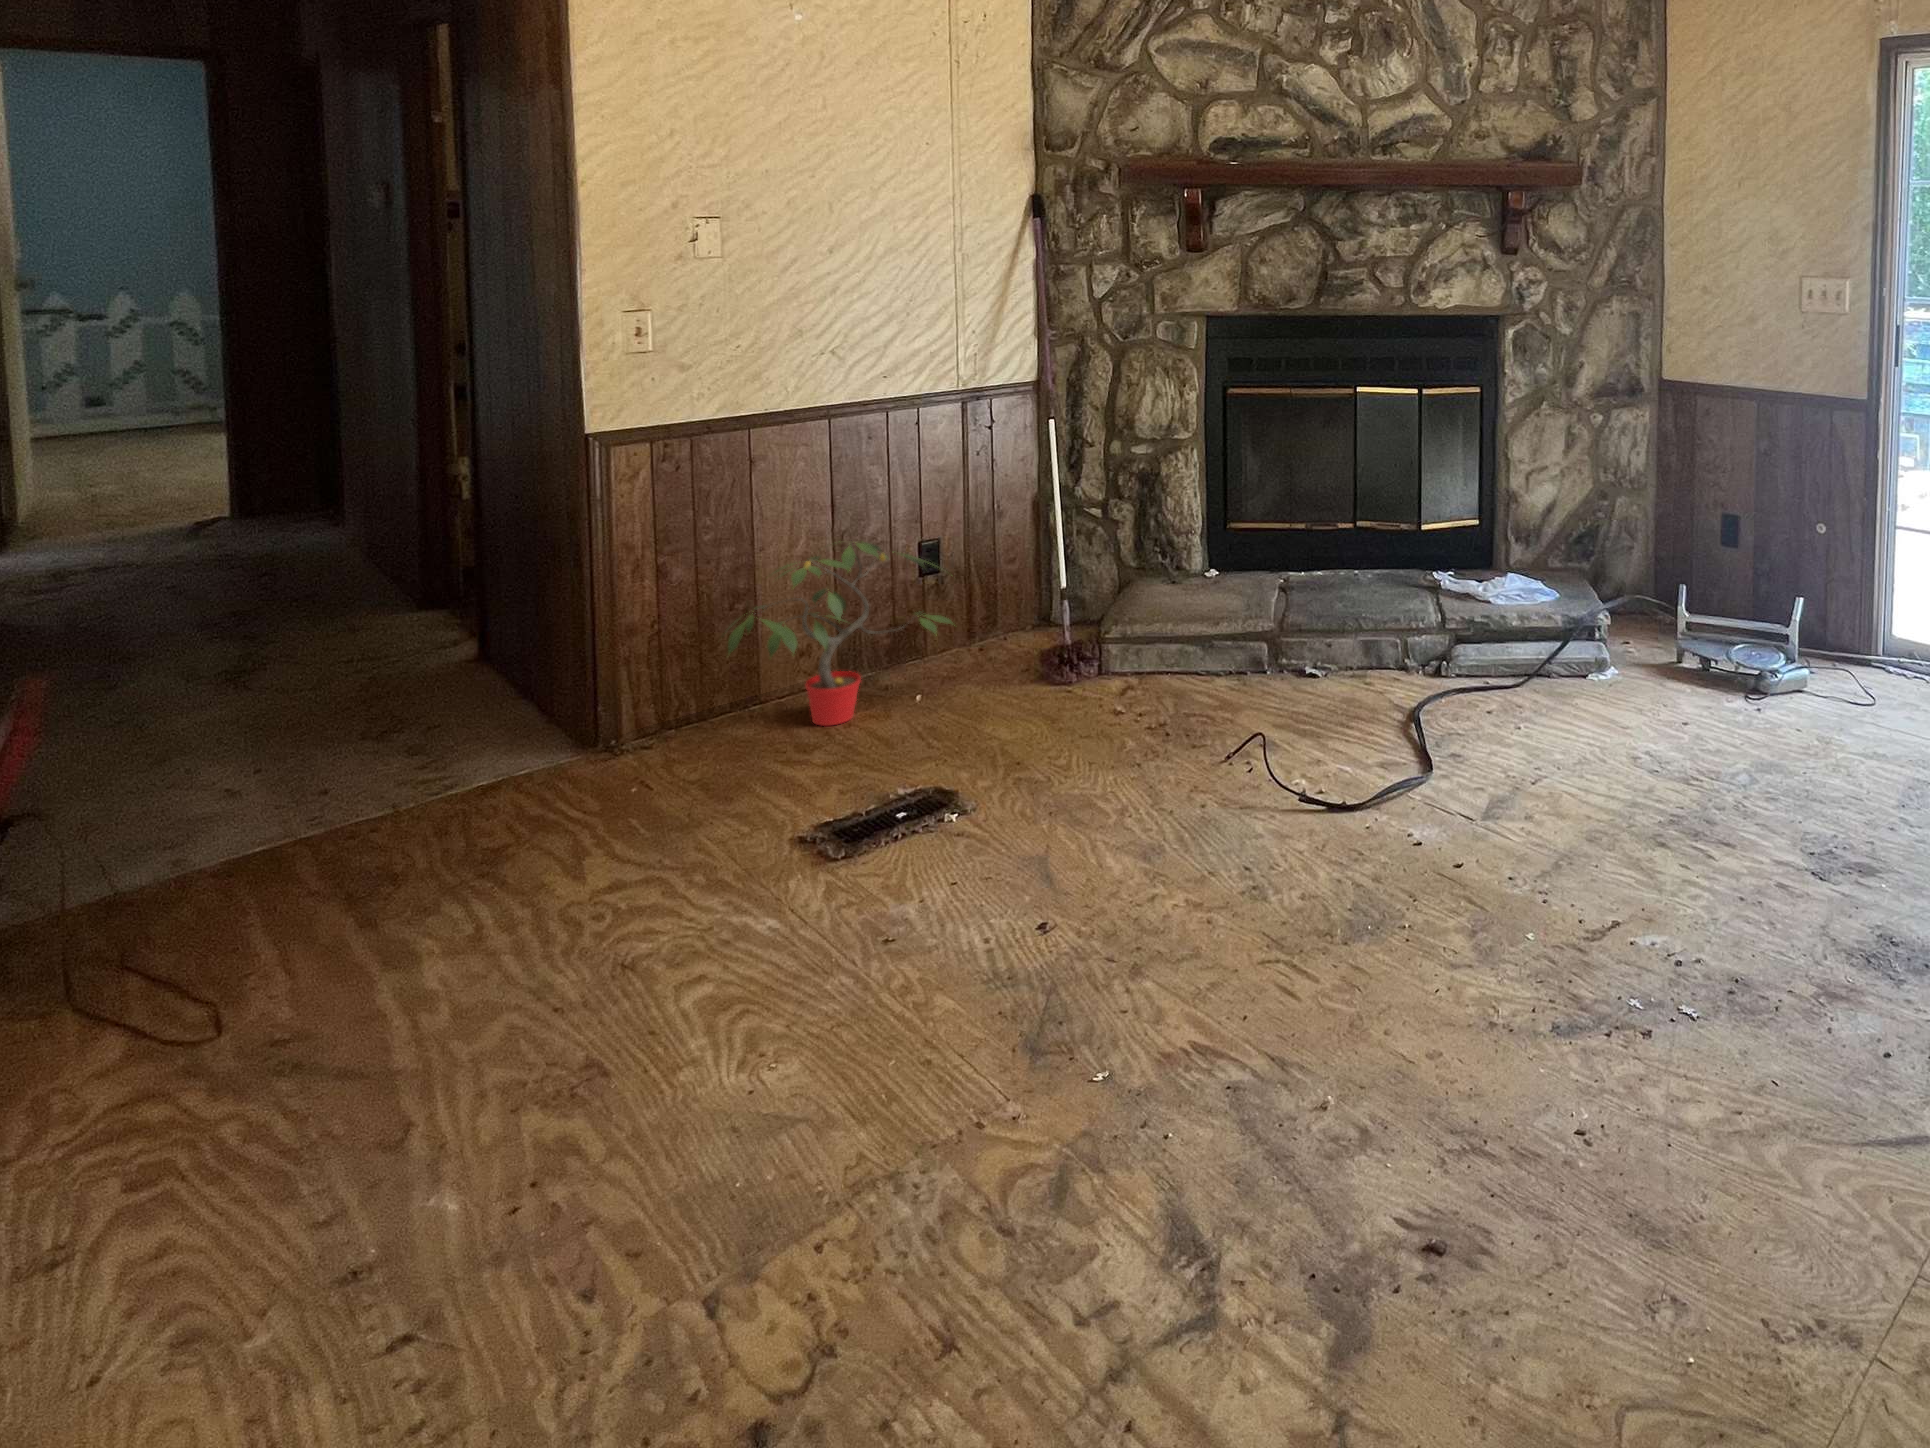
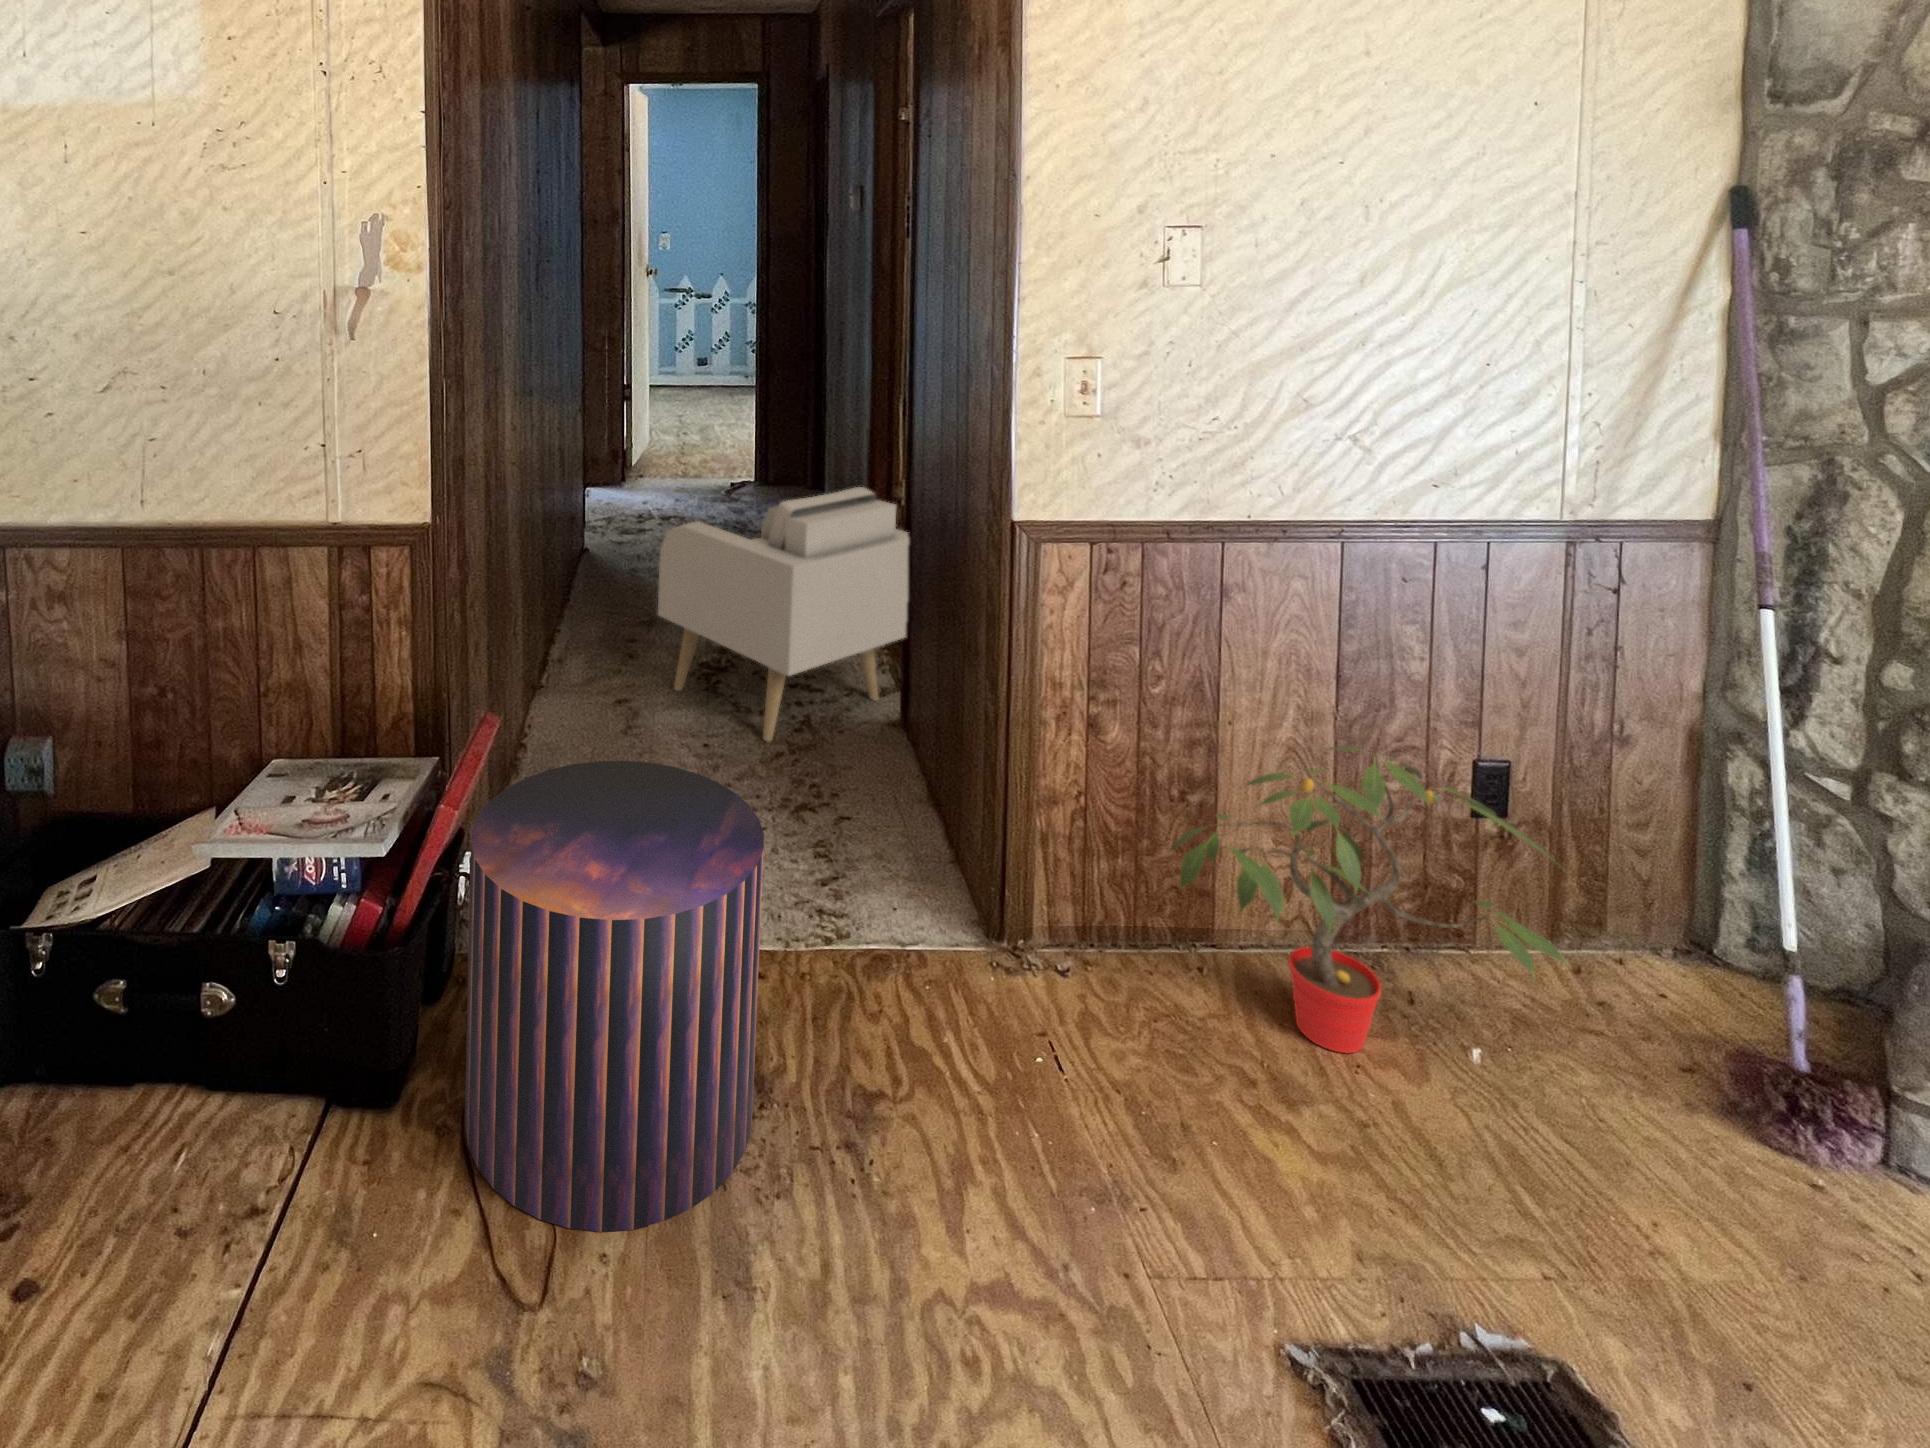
armchair: none [149,459,489,712] -> present [658,487,909,741]
pouf: none [44,672,383,1025] -> present [465,761,764,1232]

